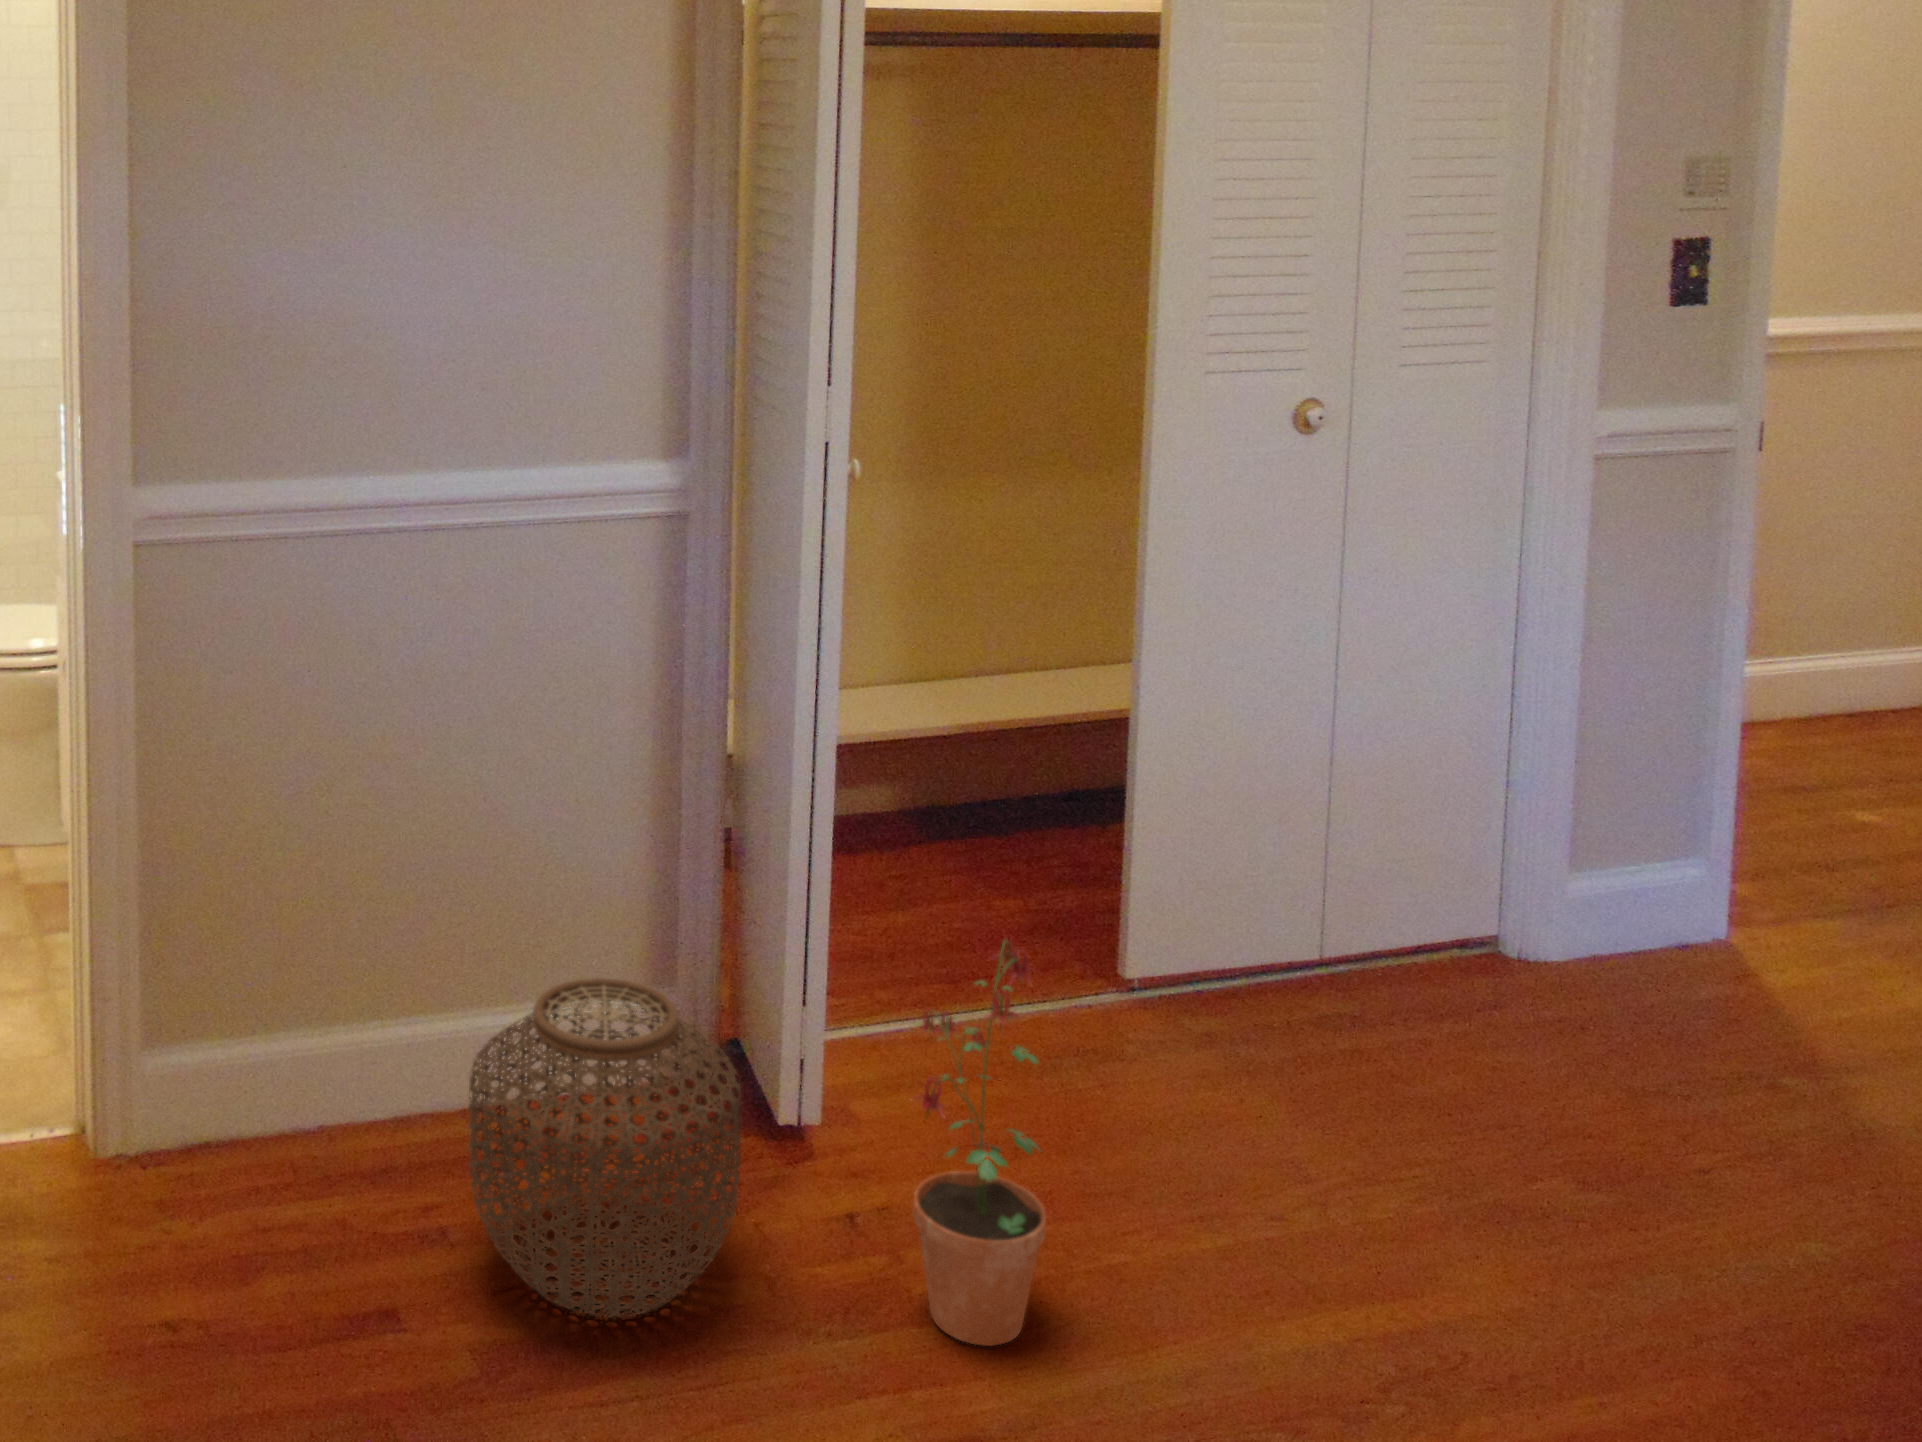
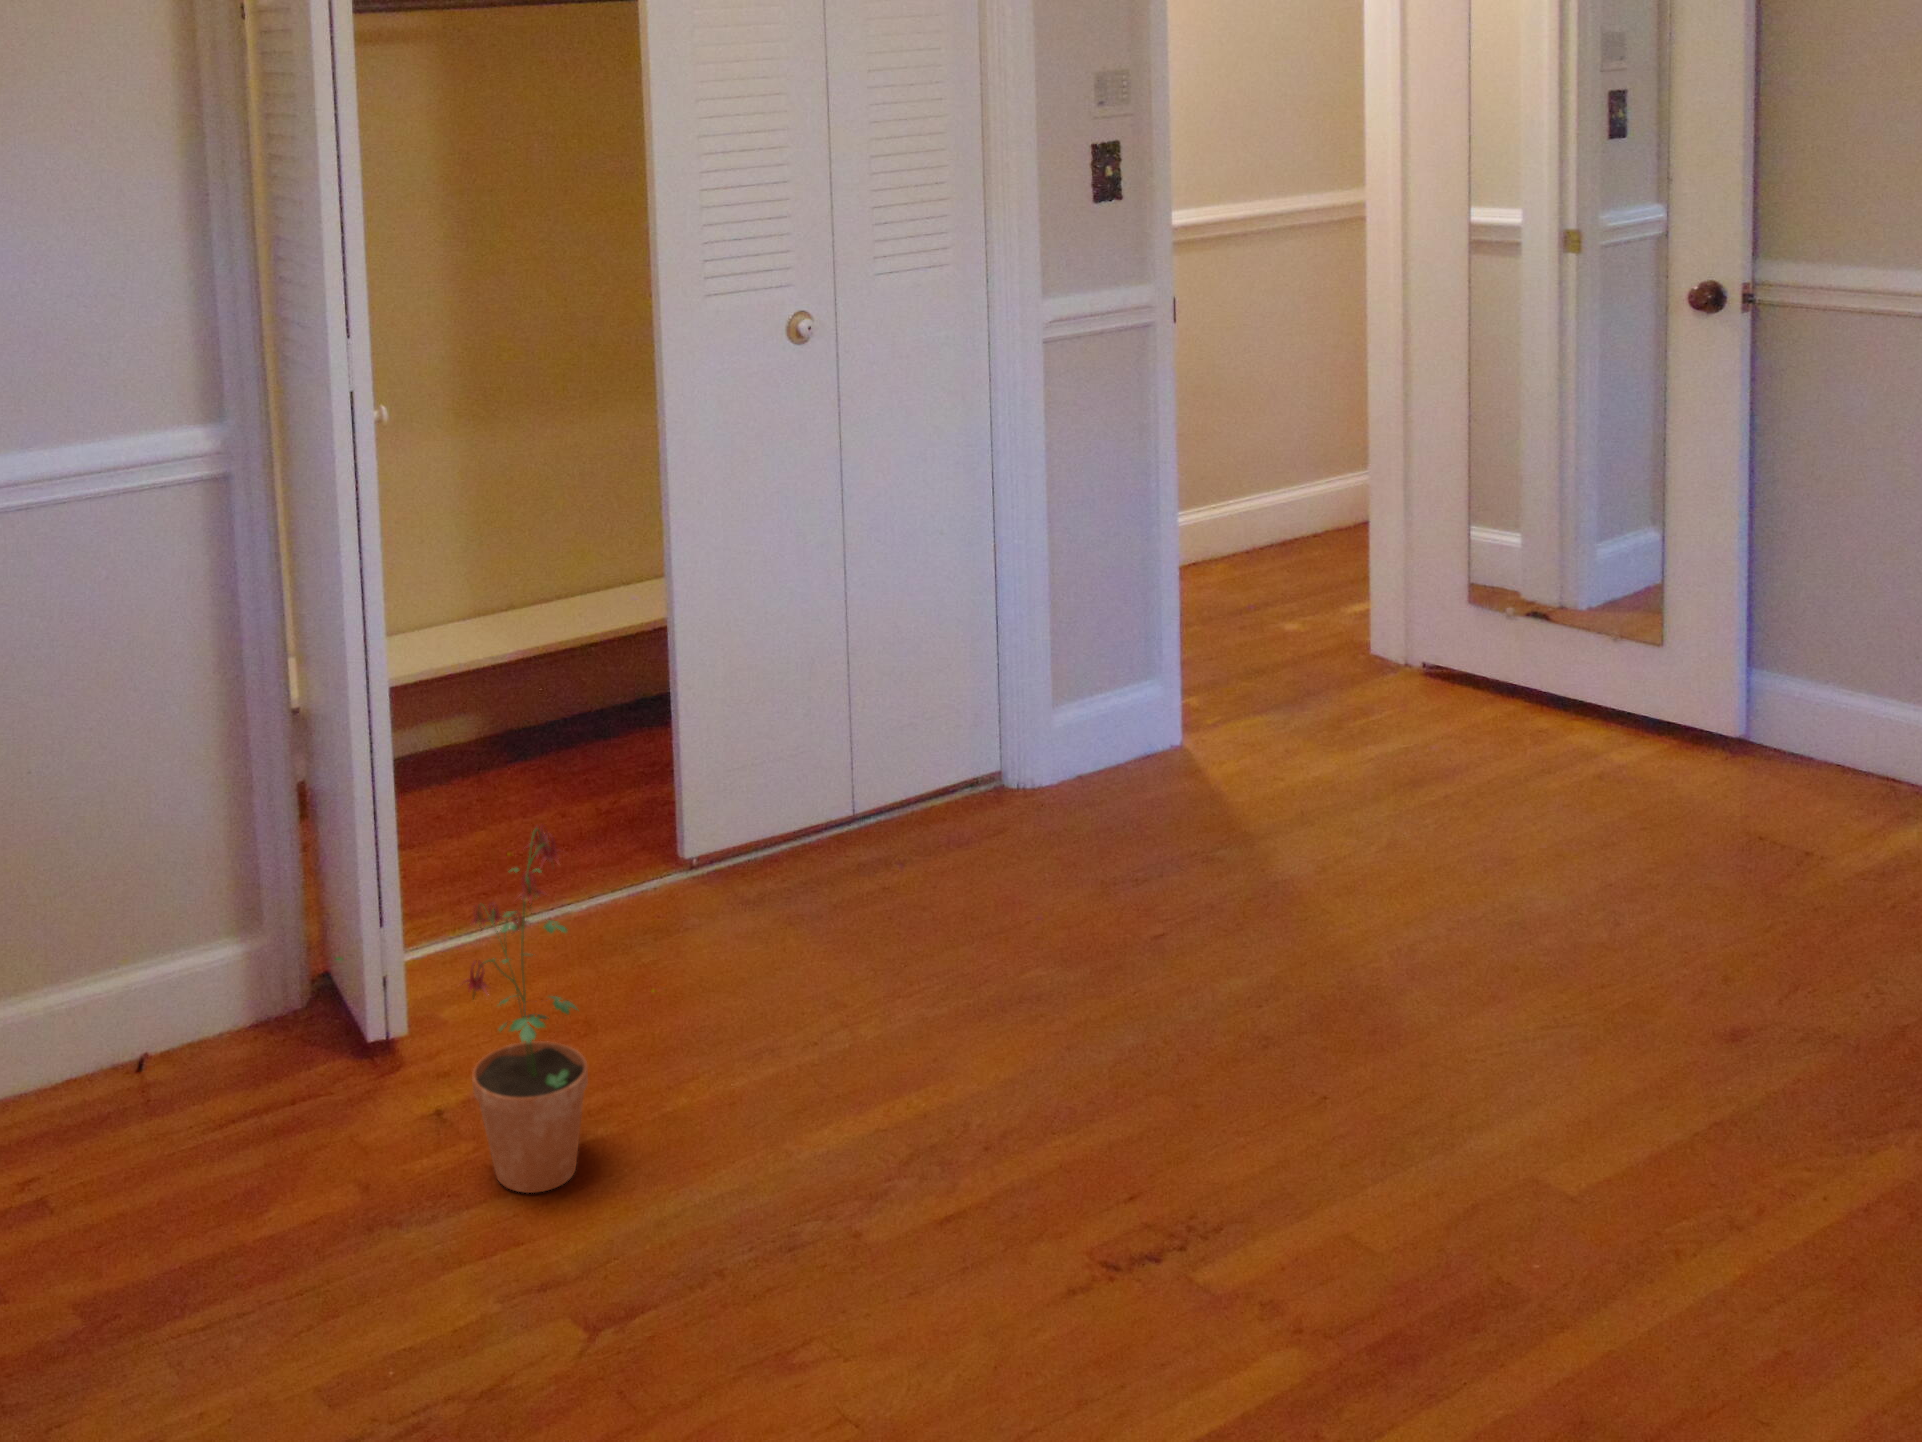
woven basket: present [469,978,741,1318] -> none [42,926,313,1244]

